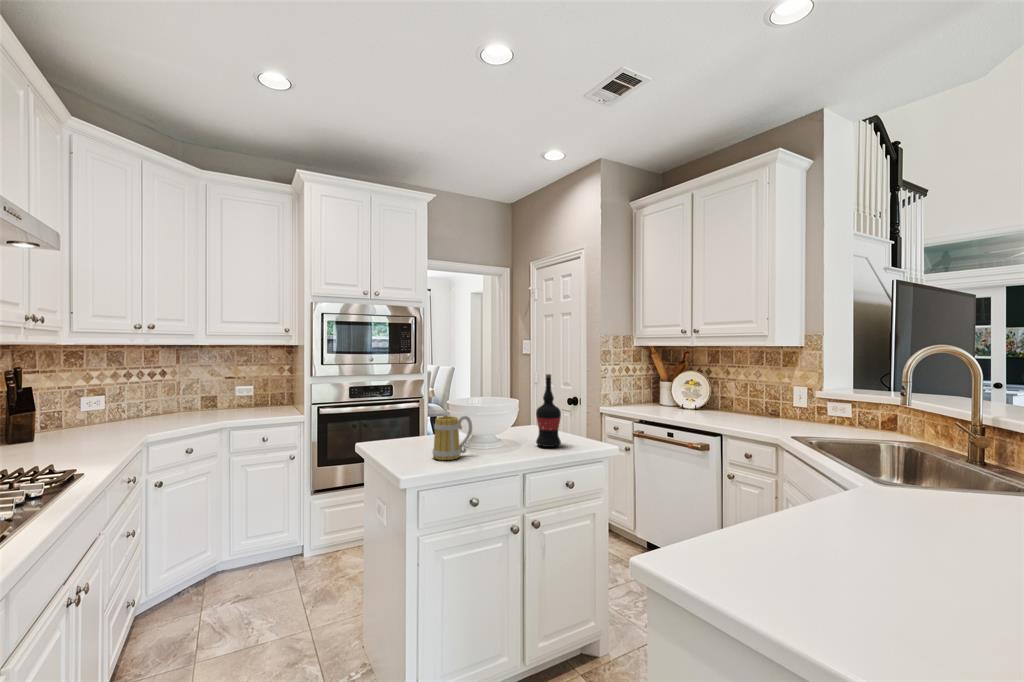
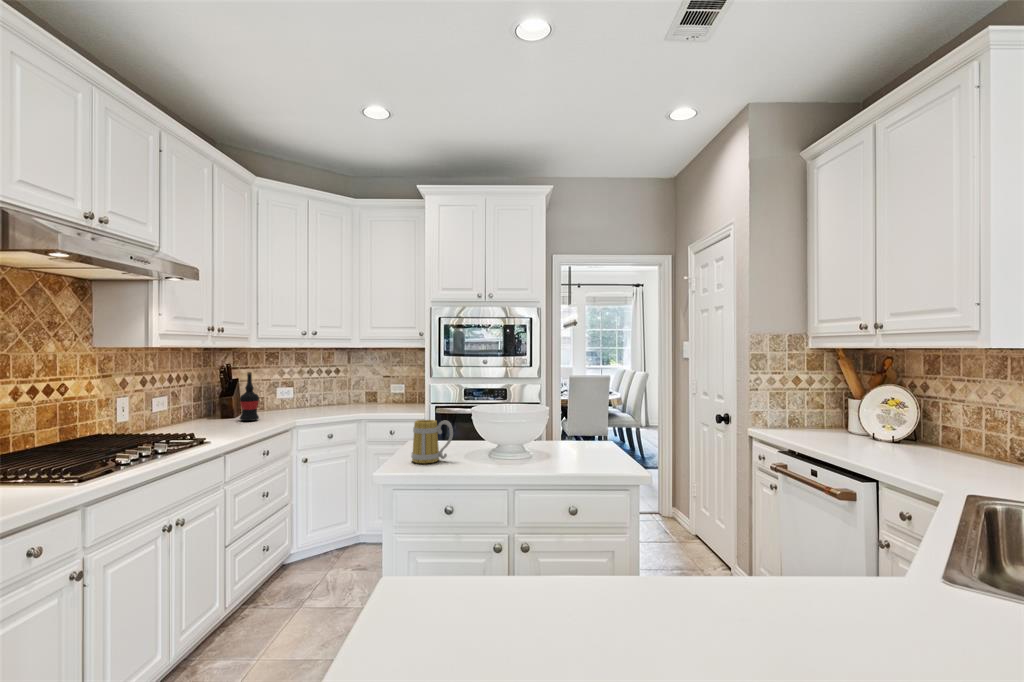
wine bottle: present [536,374,561,447] -> present [240,372,259,421]

